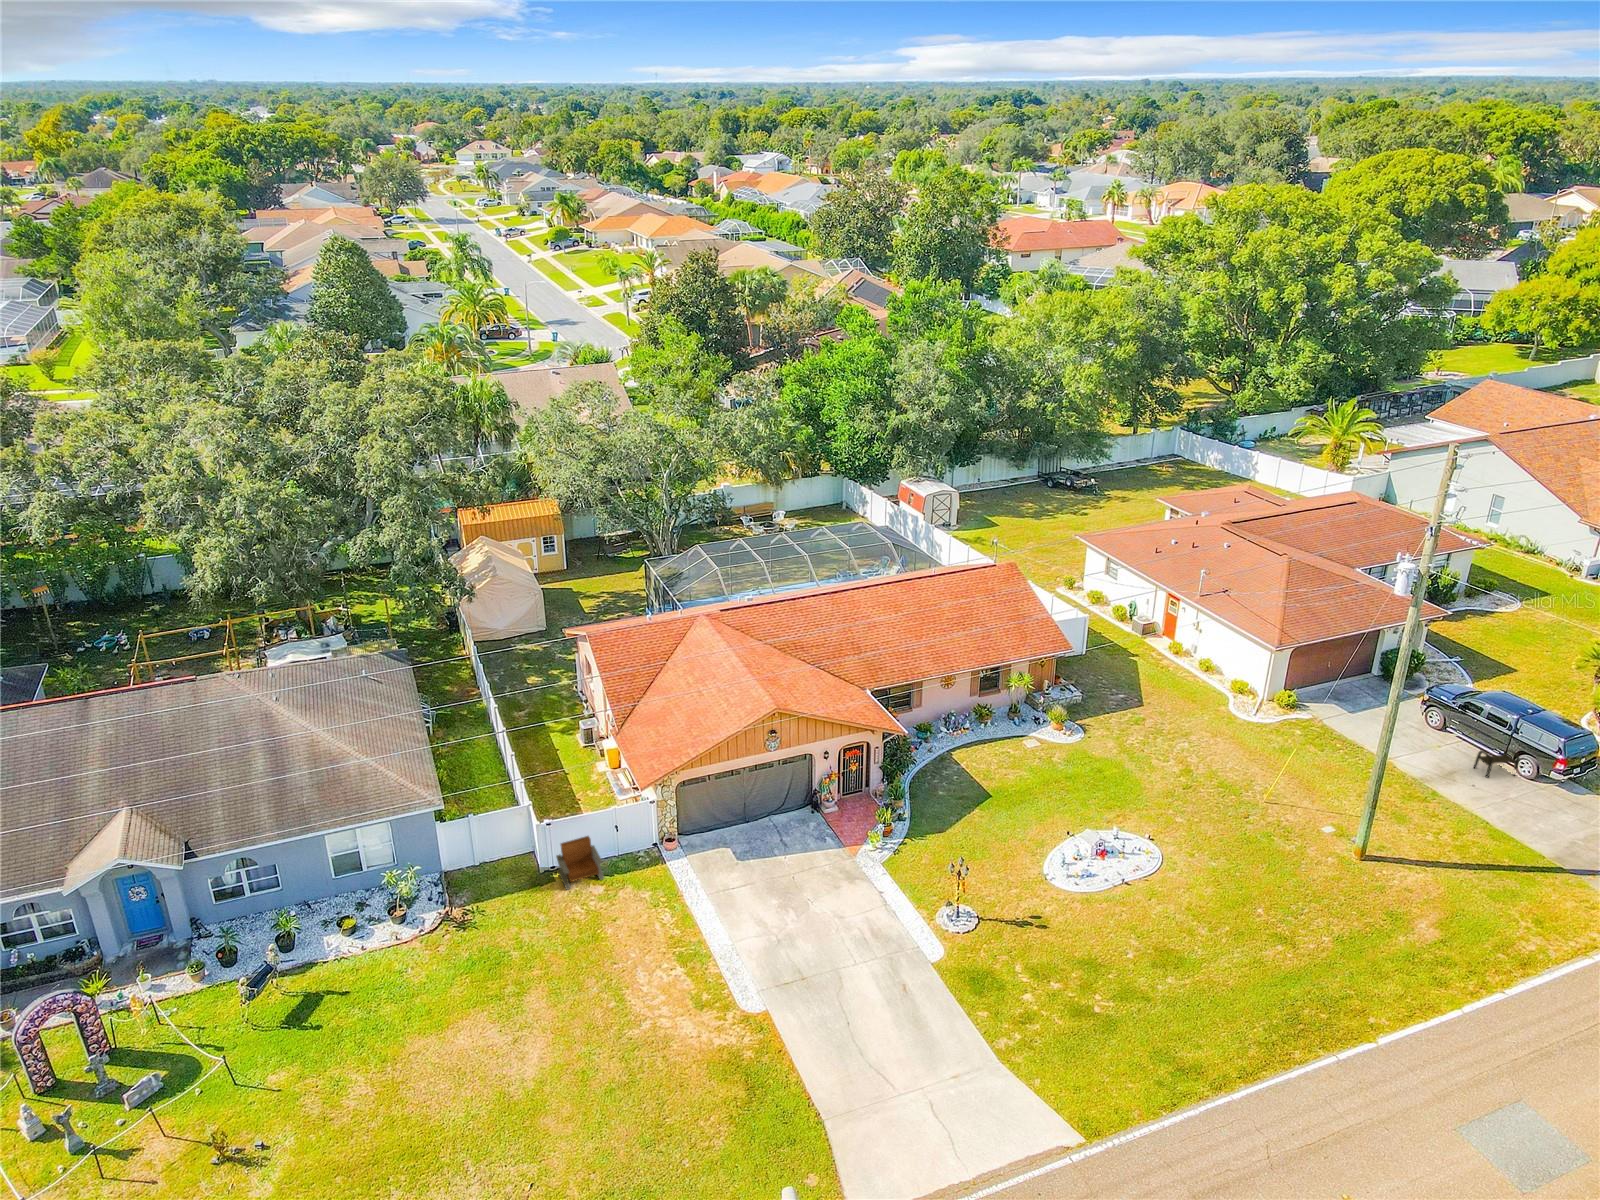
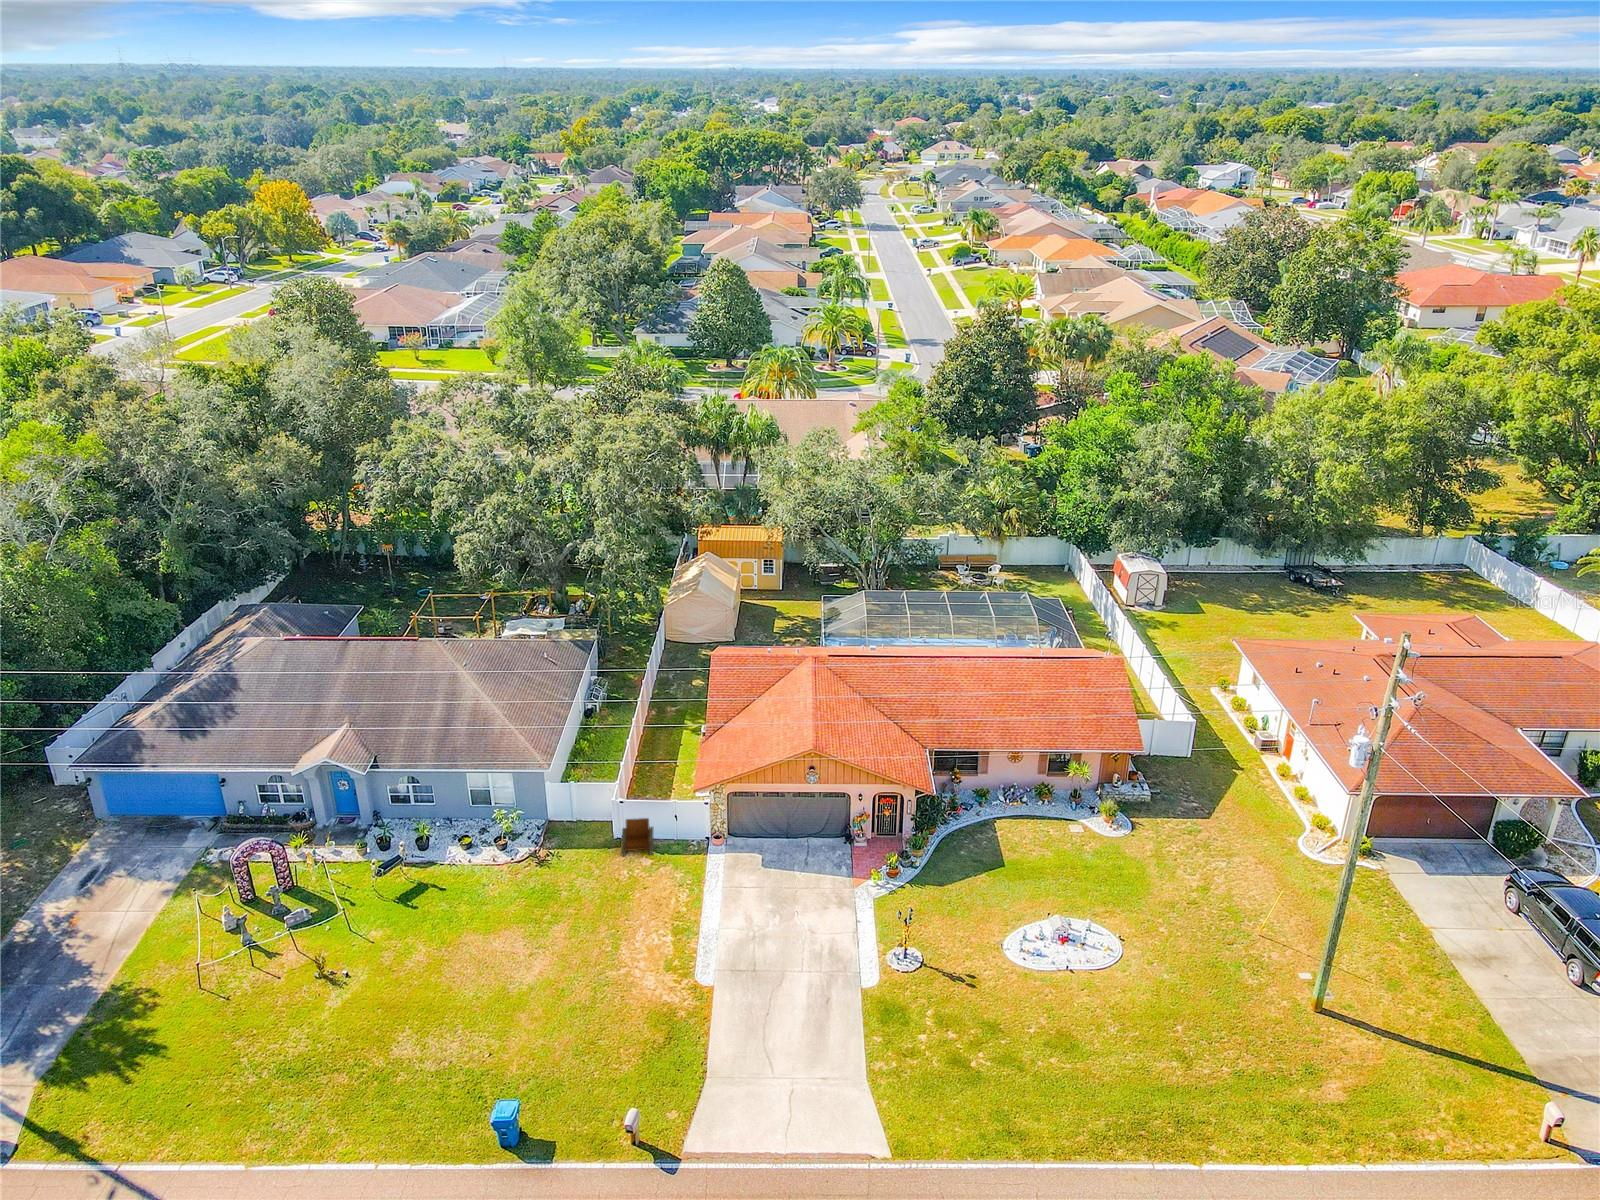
bench: present [1474,750,1520,777] -> none [1535,946,1586,982]

